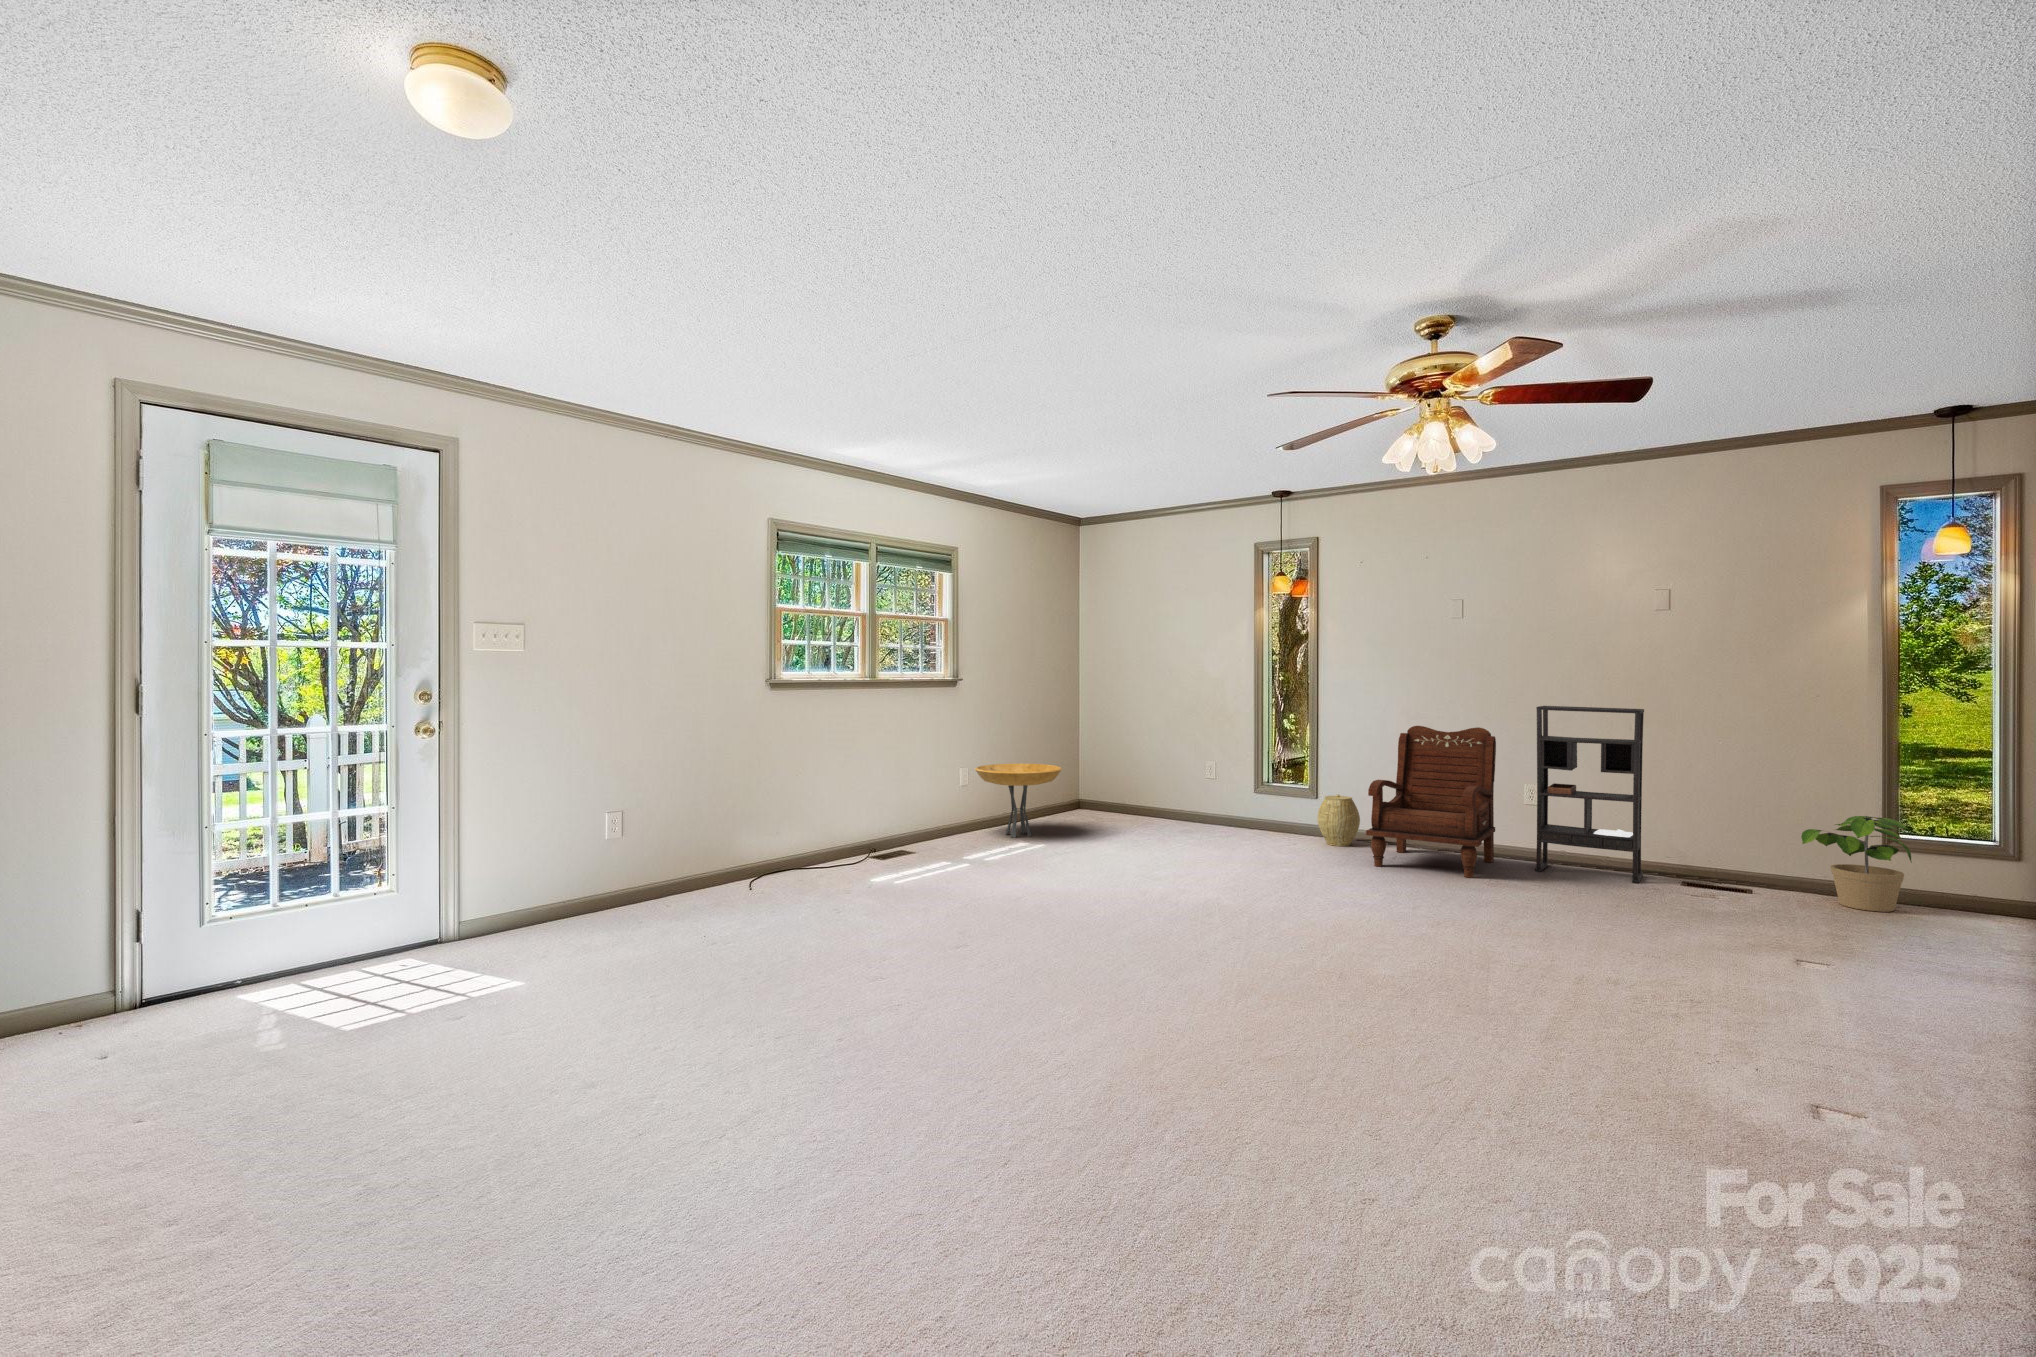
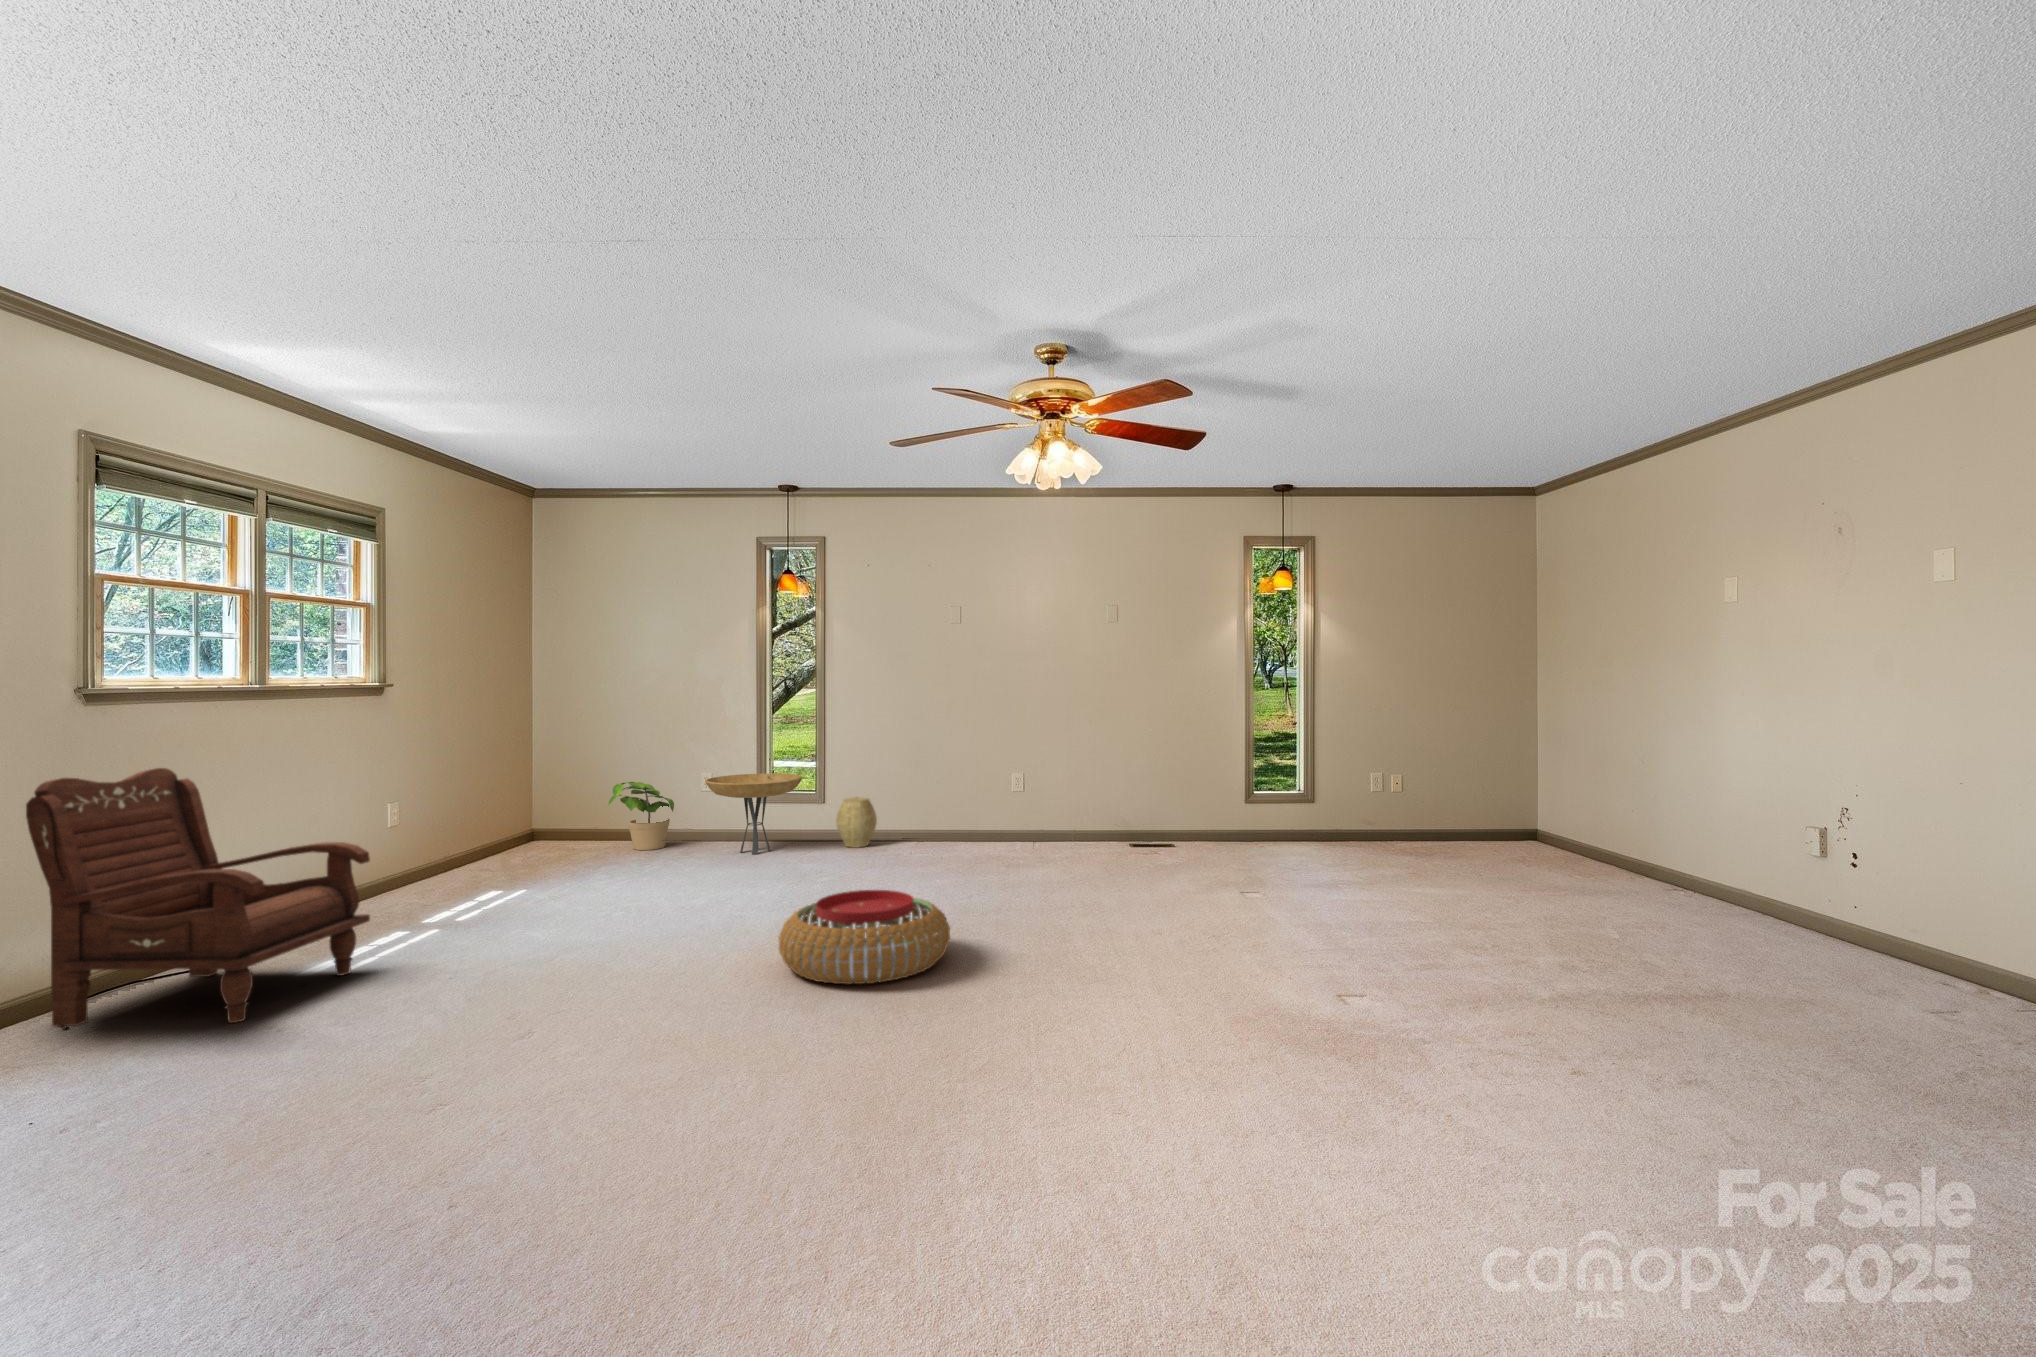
bookshelf: present [1535,706,1644,883] -> none [1031,702,1106,847]
armchair: present [1366,726,1496,878] -> present [26,768,370,1027]
side table: present [975,764,1062,838] -> present [705,773,803,854]
potted plant: present [1801,816,1912,912] -> present [608,782,674,850]
pouf: none [1160,881,1326,971] -> present [779,890,950,984]

